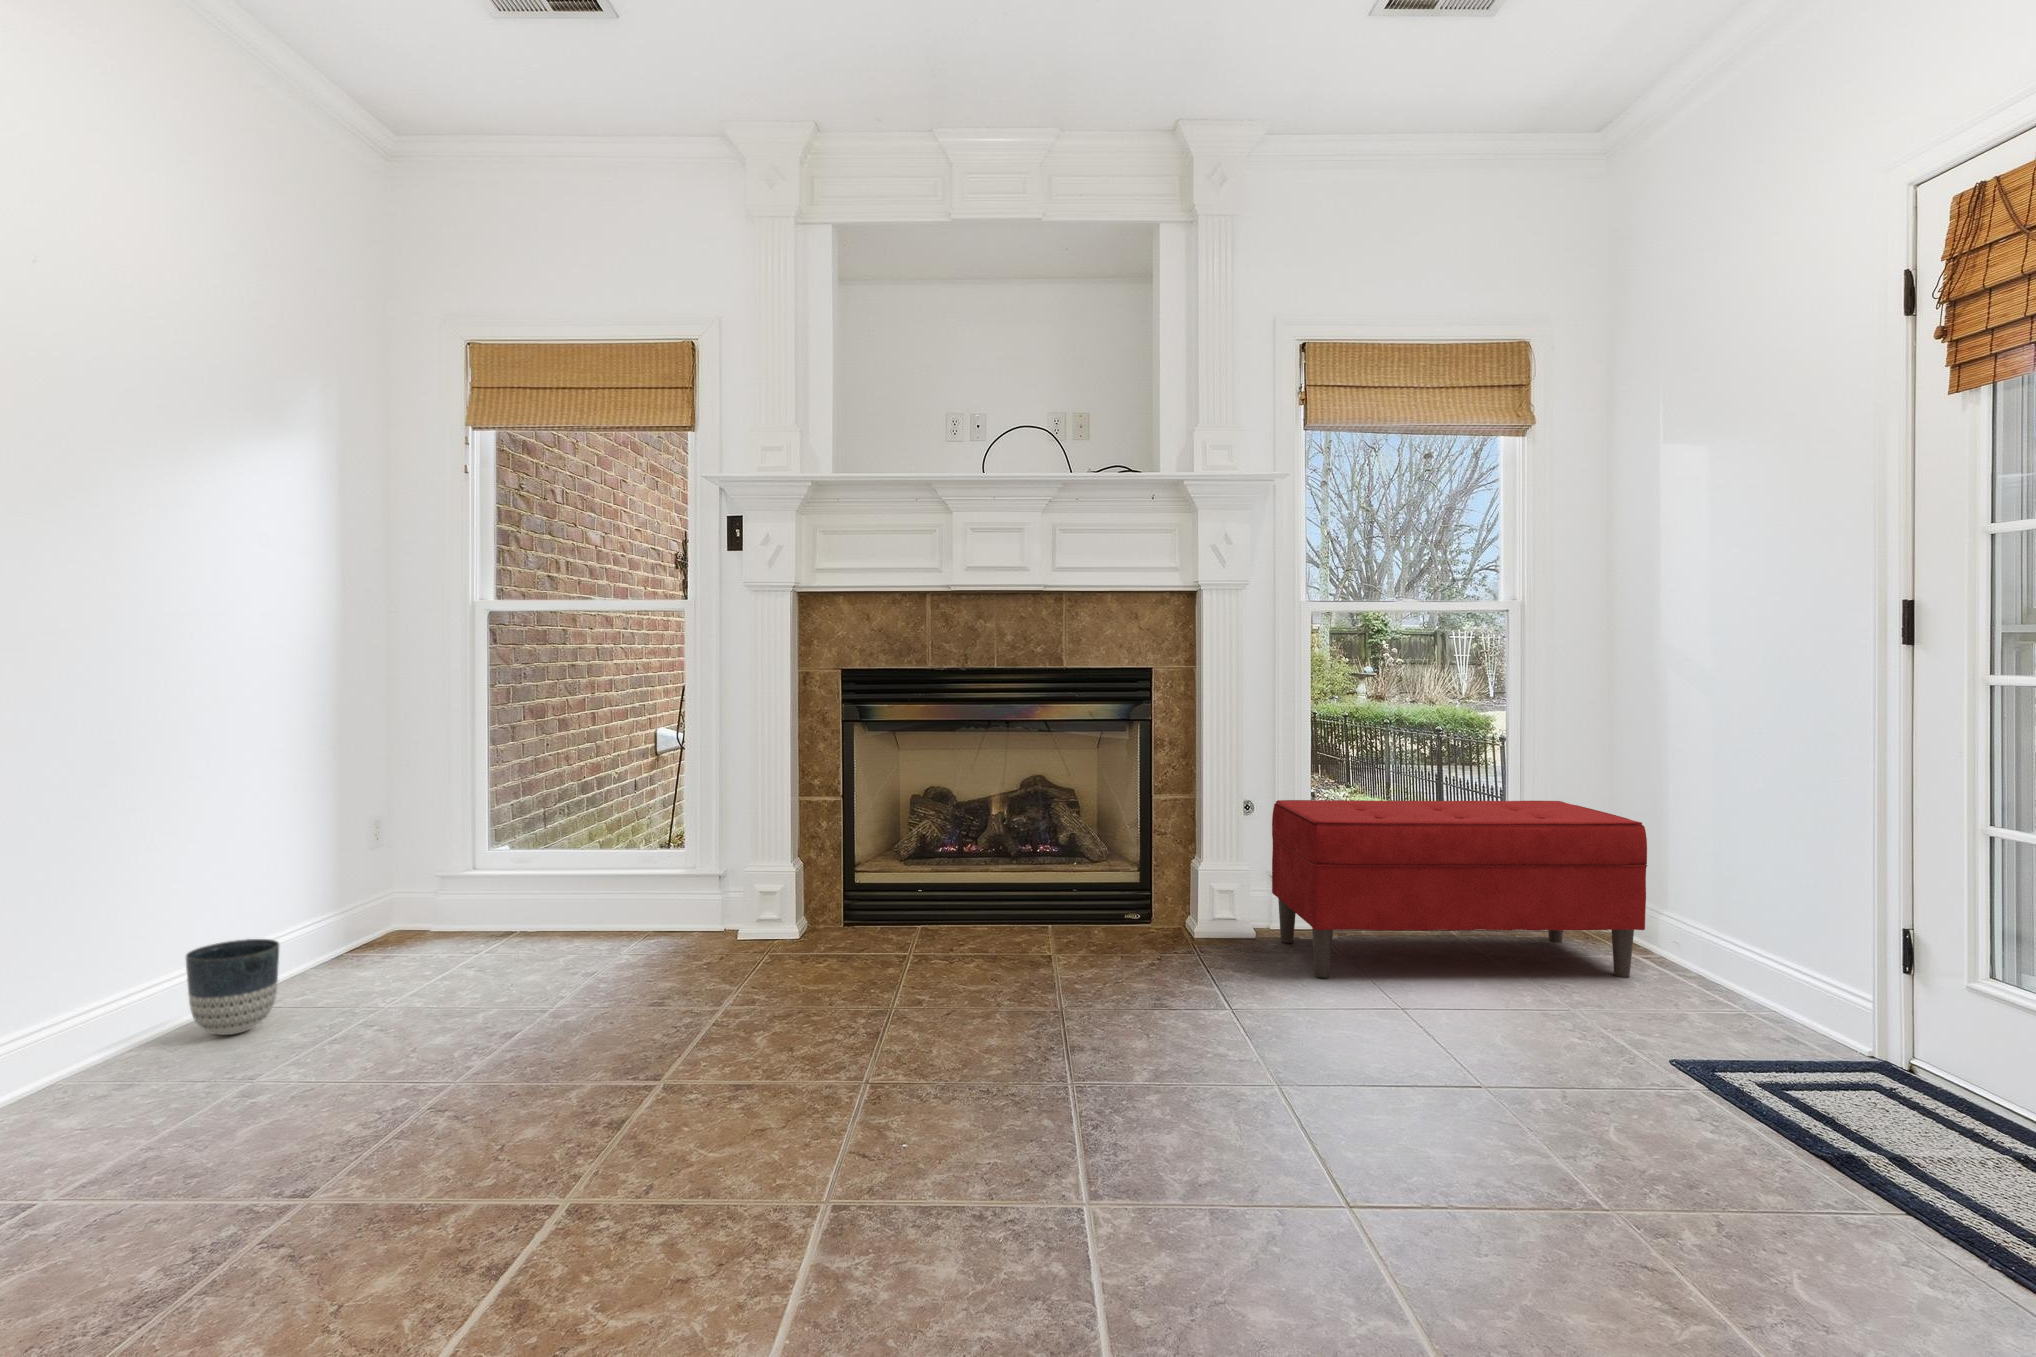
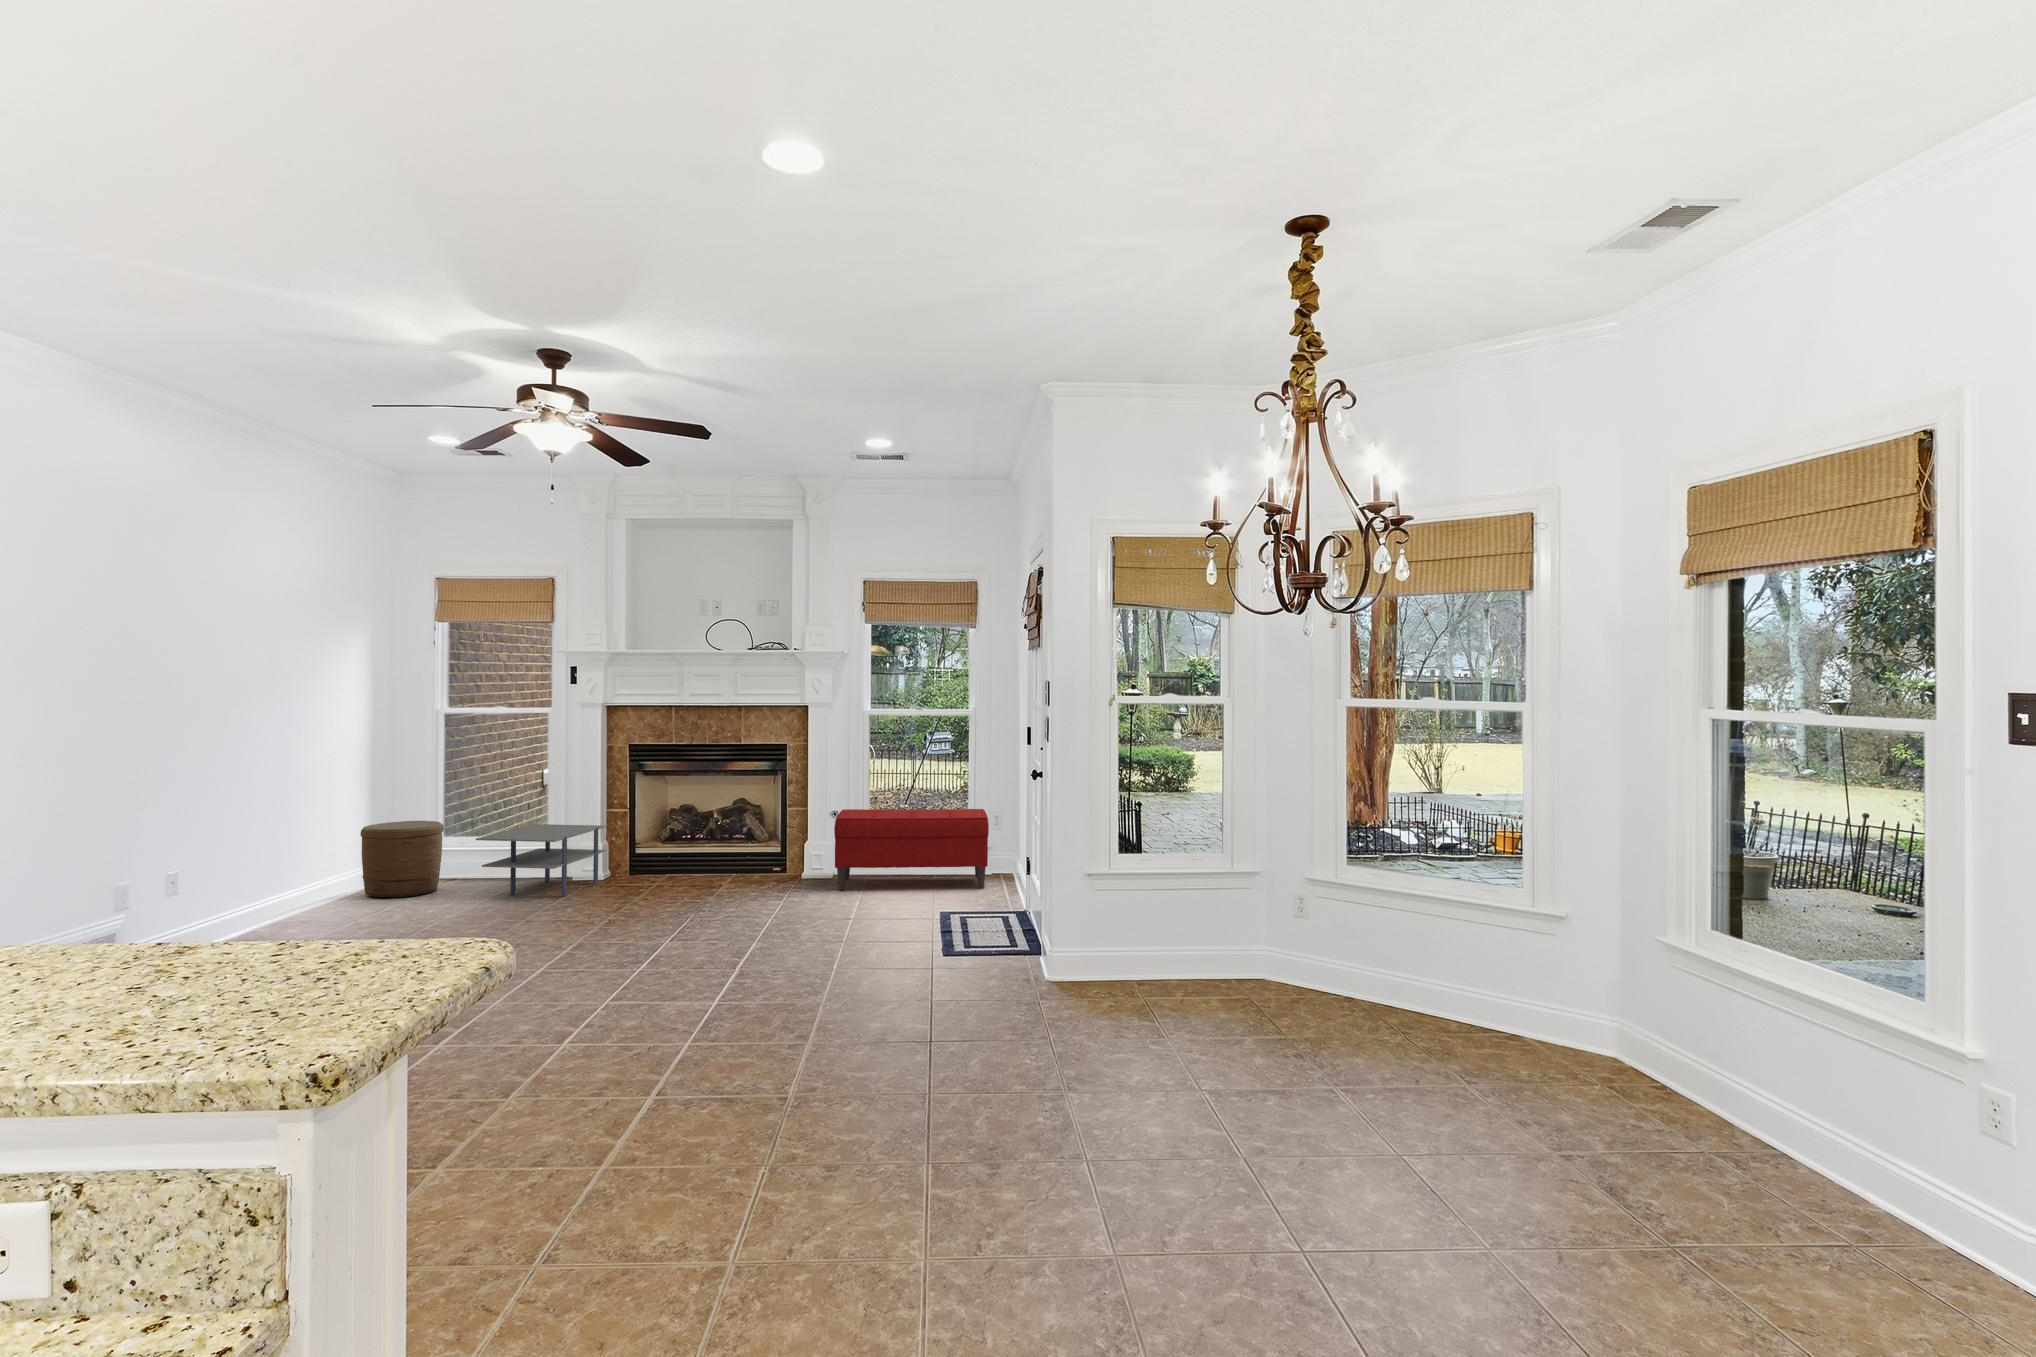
woven basket: none [315,818,488,985] -> present [360,821,444,897]
side table: none [552,825,803,989] -> present [476,824,606,897]
planter: present [186,939,279,1035] -> none [311,873,351,913]

